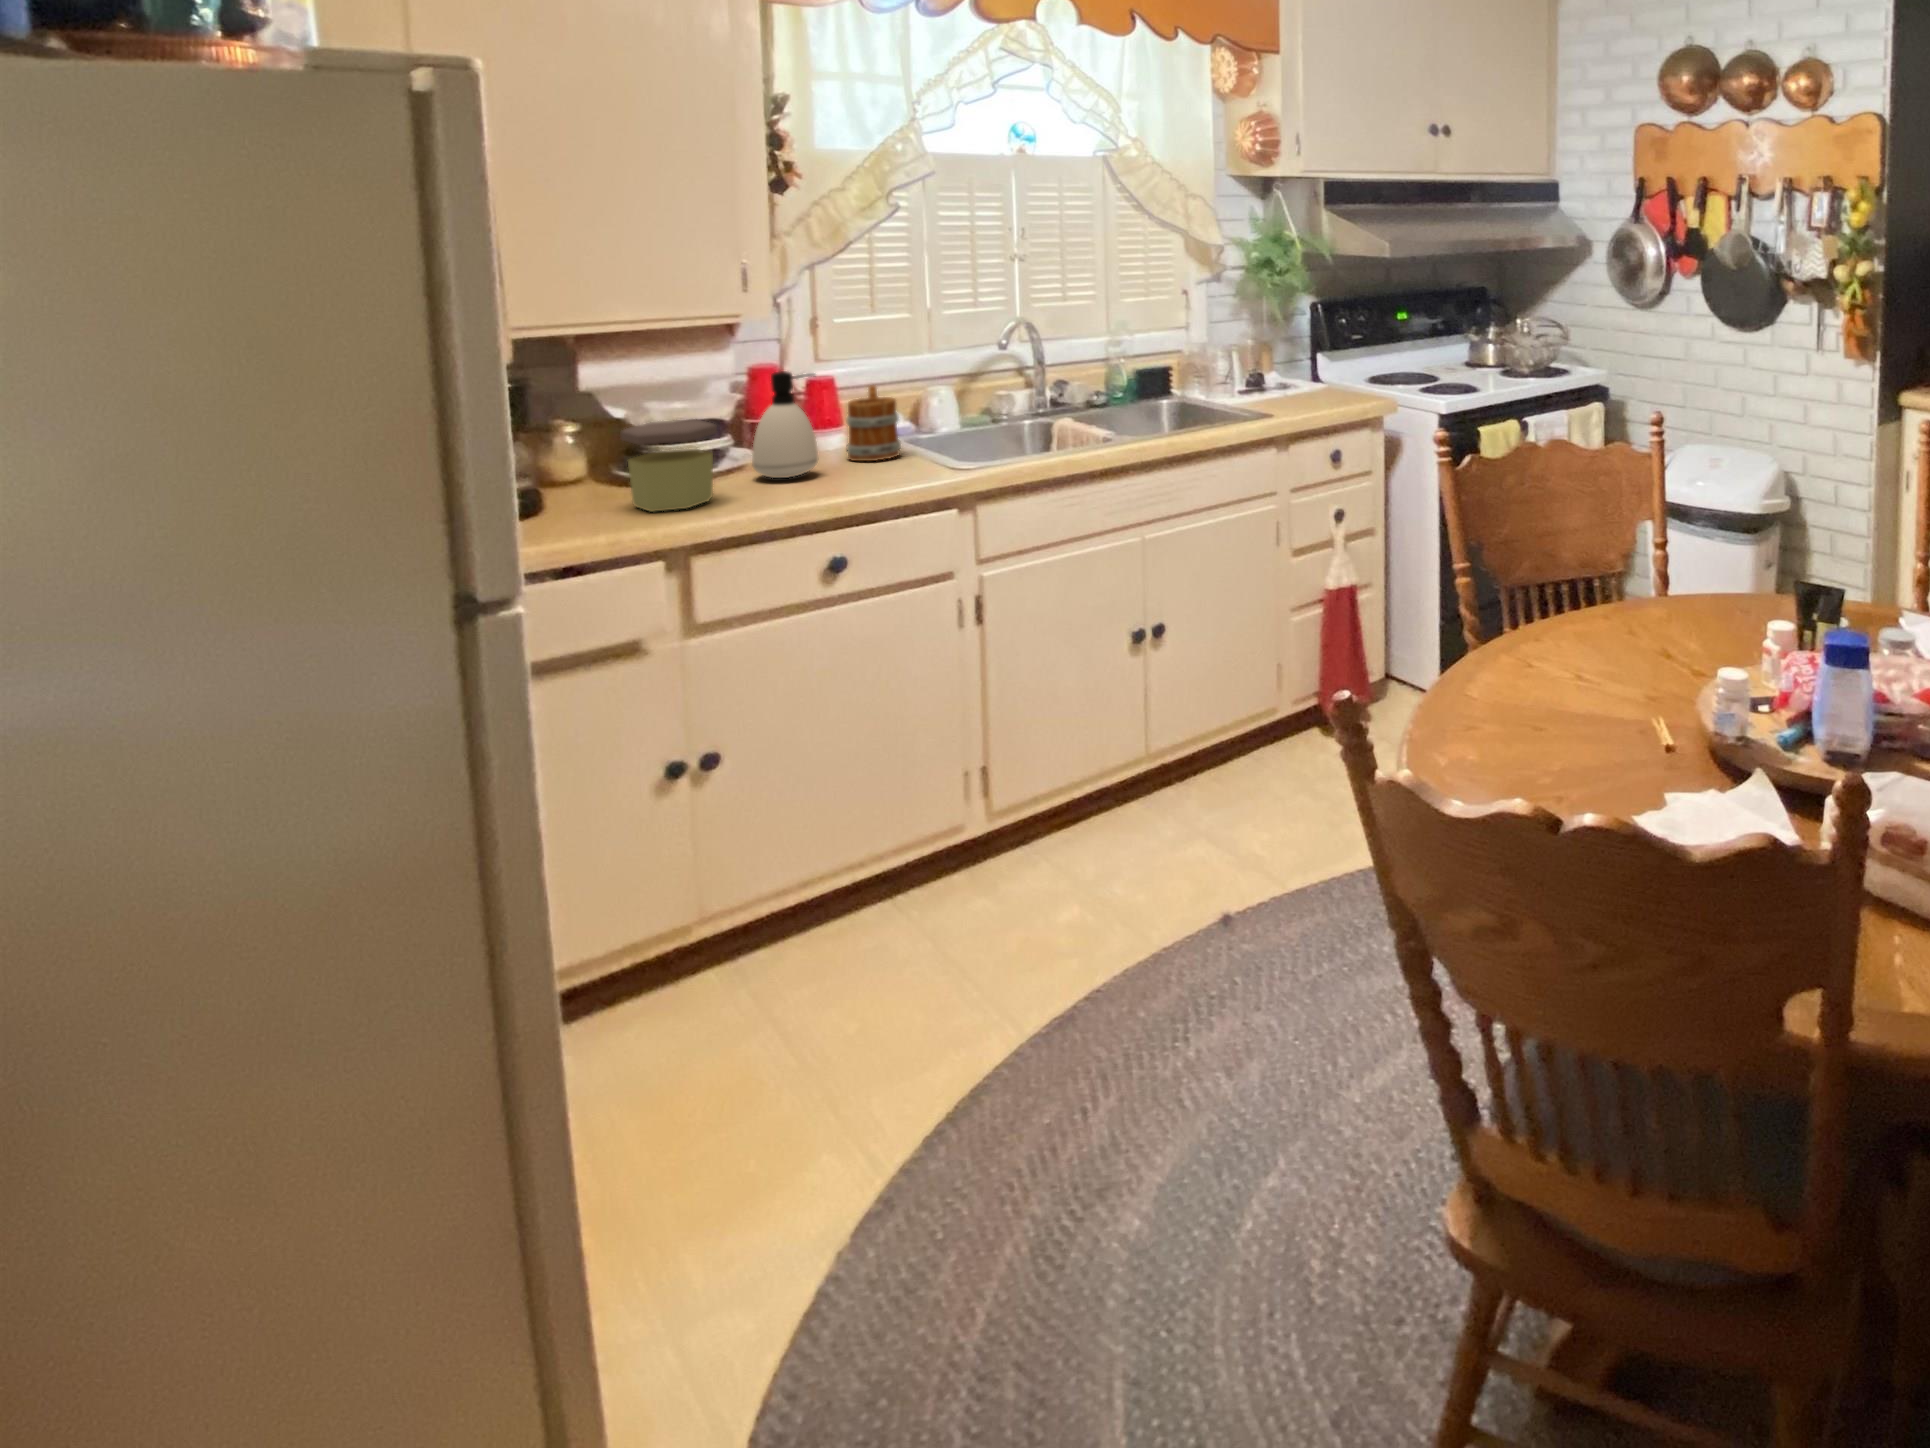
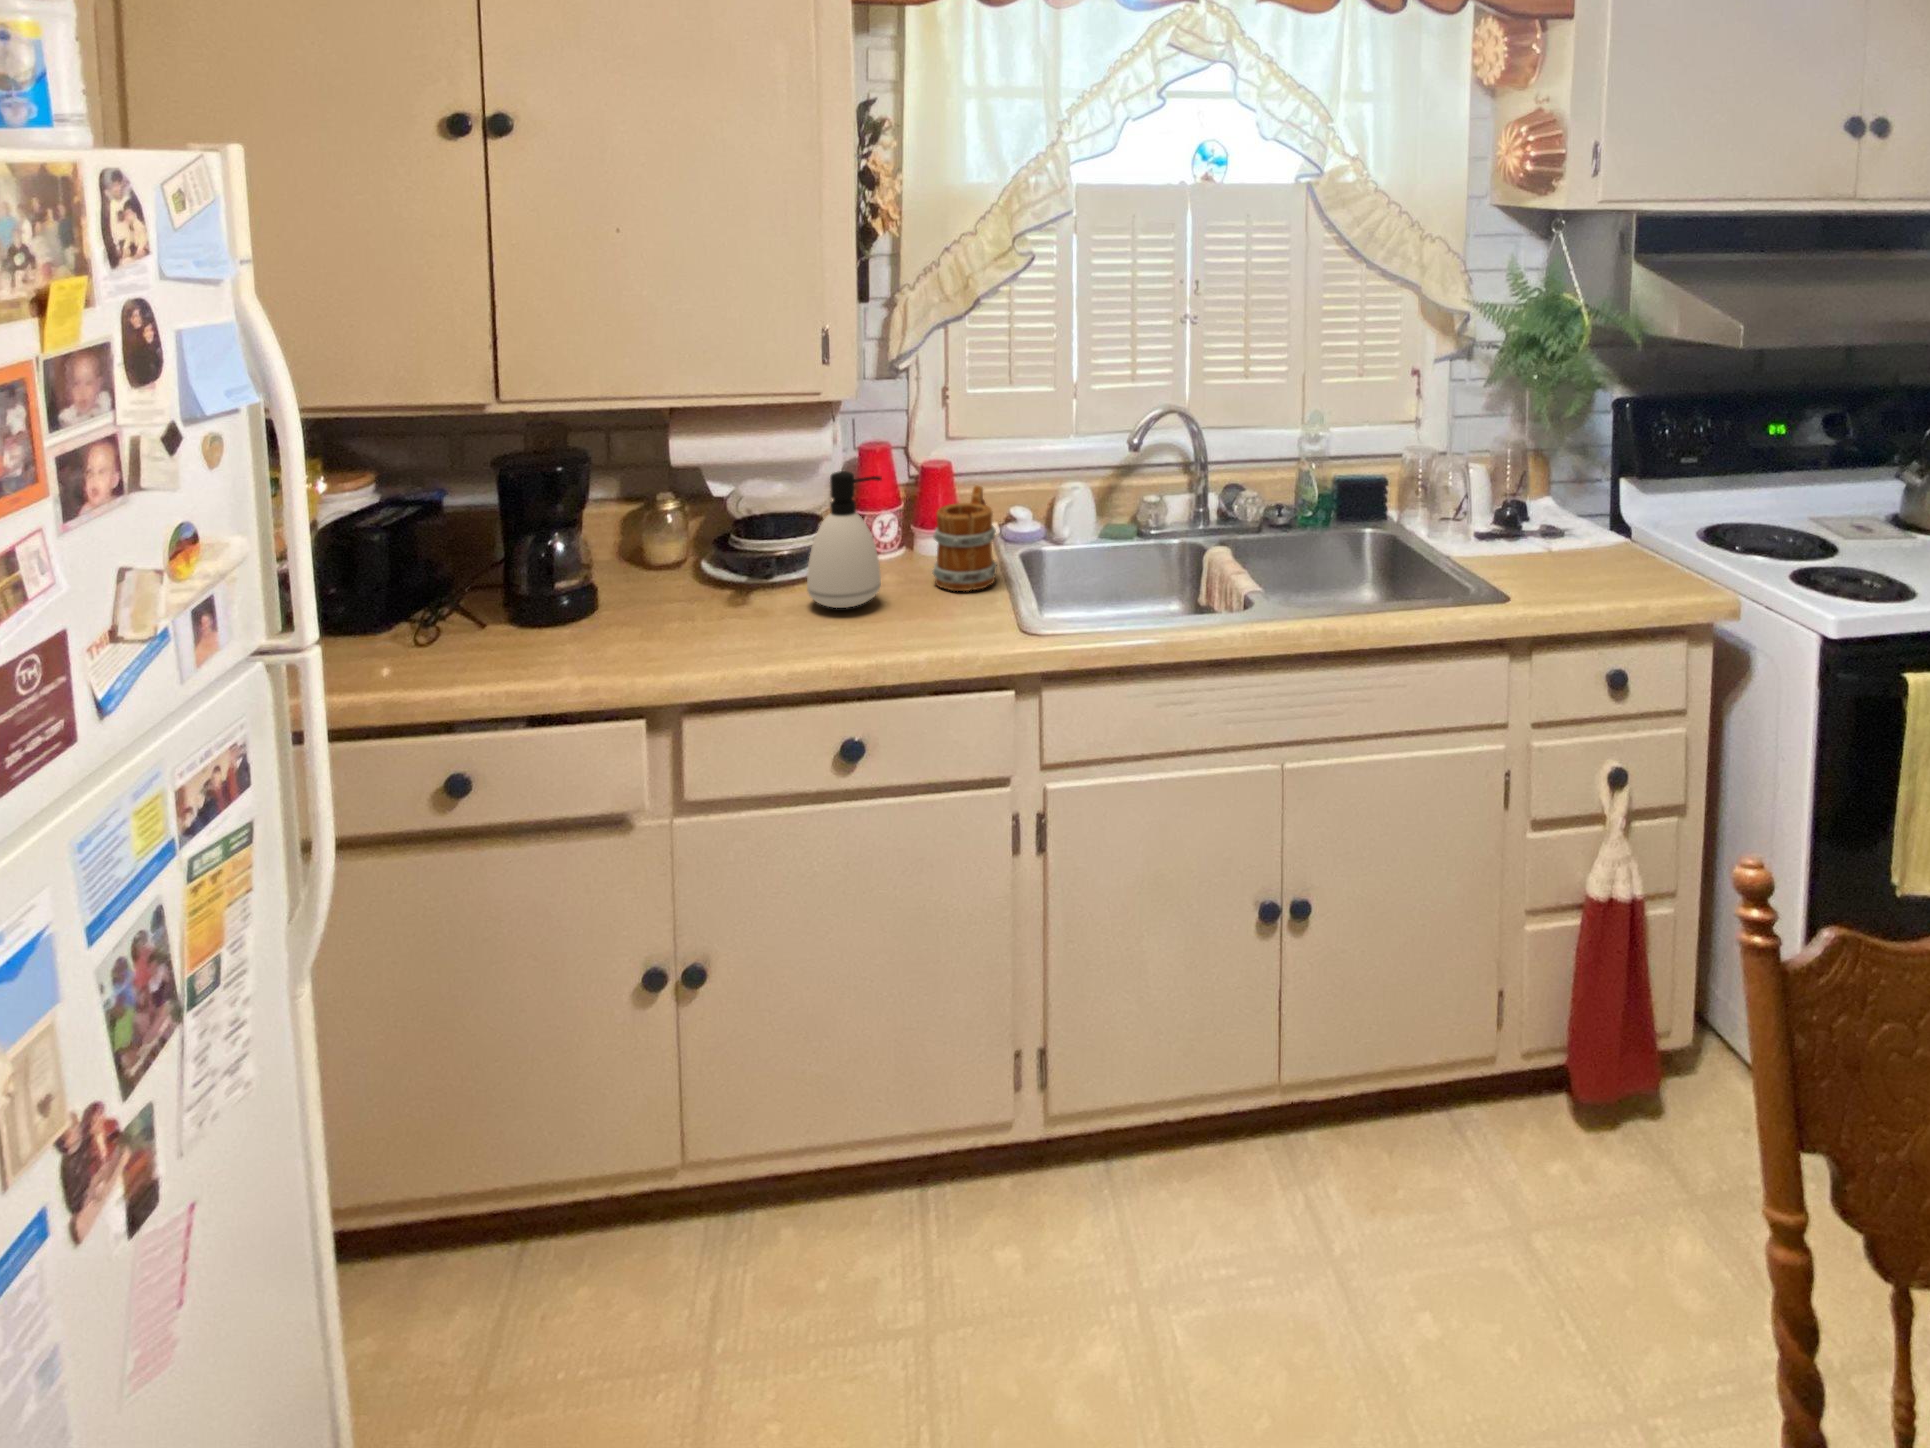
jar: present [620,419,717,512] -> none [642,528,736,649]

